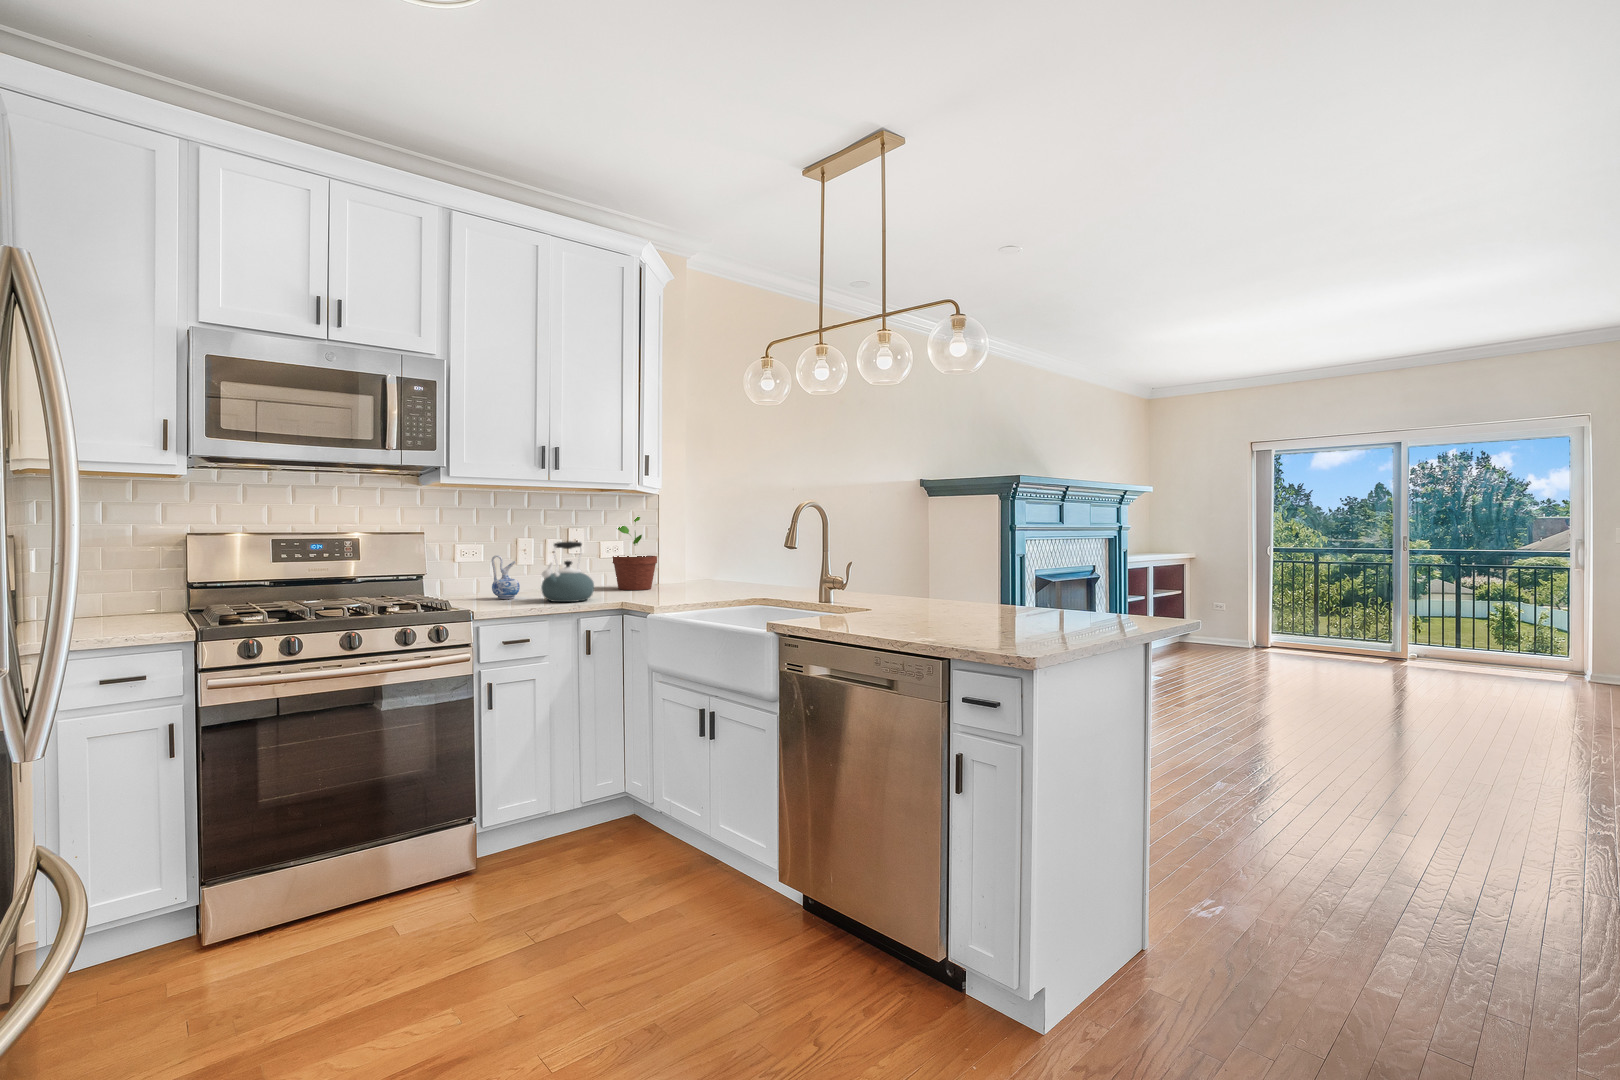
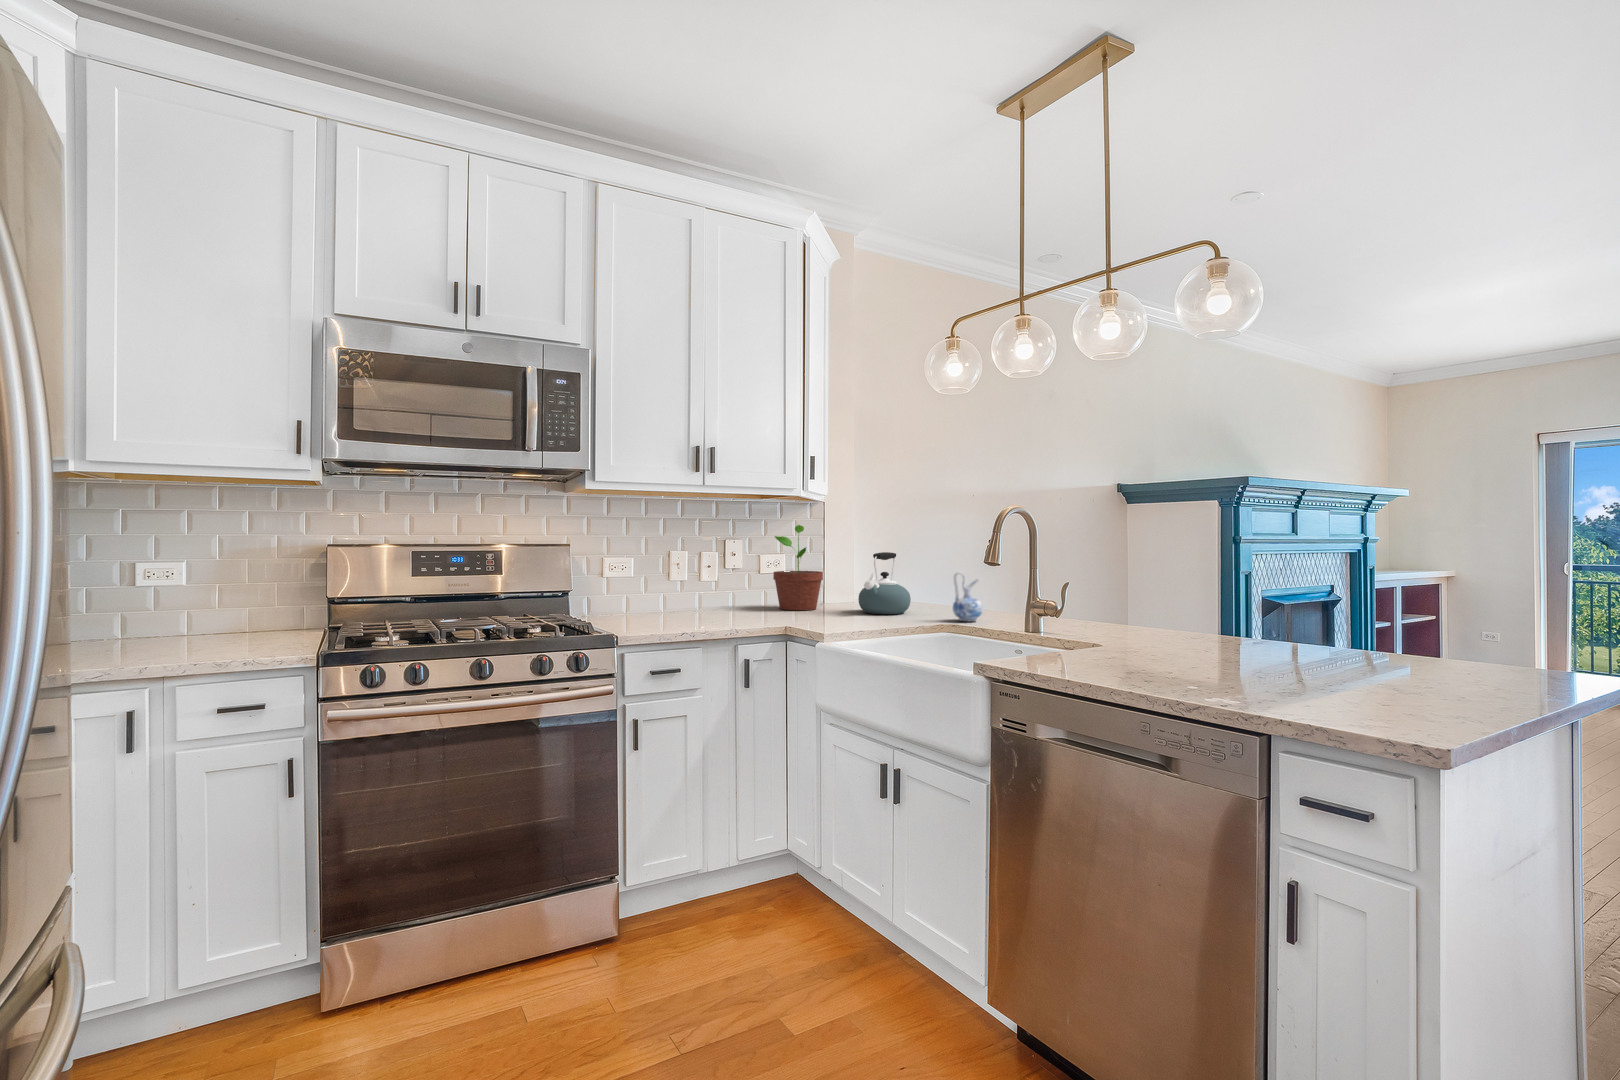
kettle: present [541,541,594,602] -> present [859,552,911,614]
ceramic pitcher: present [492,555,520,599] -> present [953,572,983,621]

